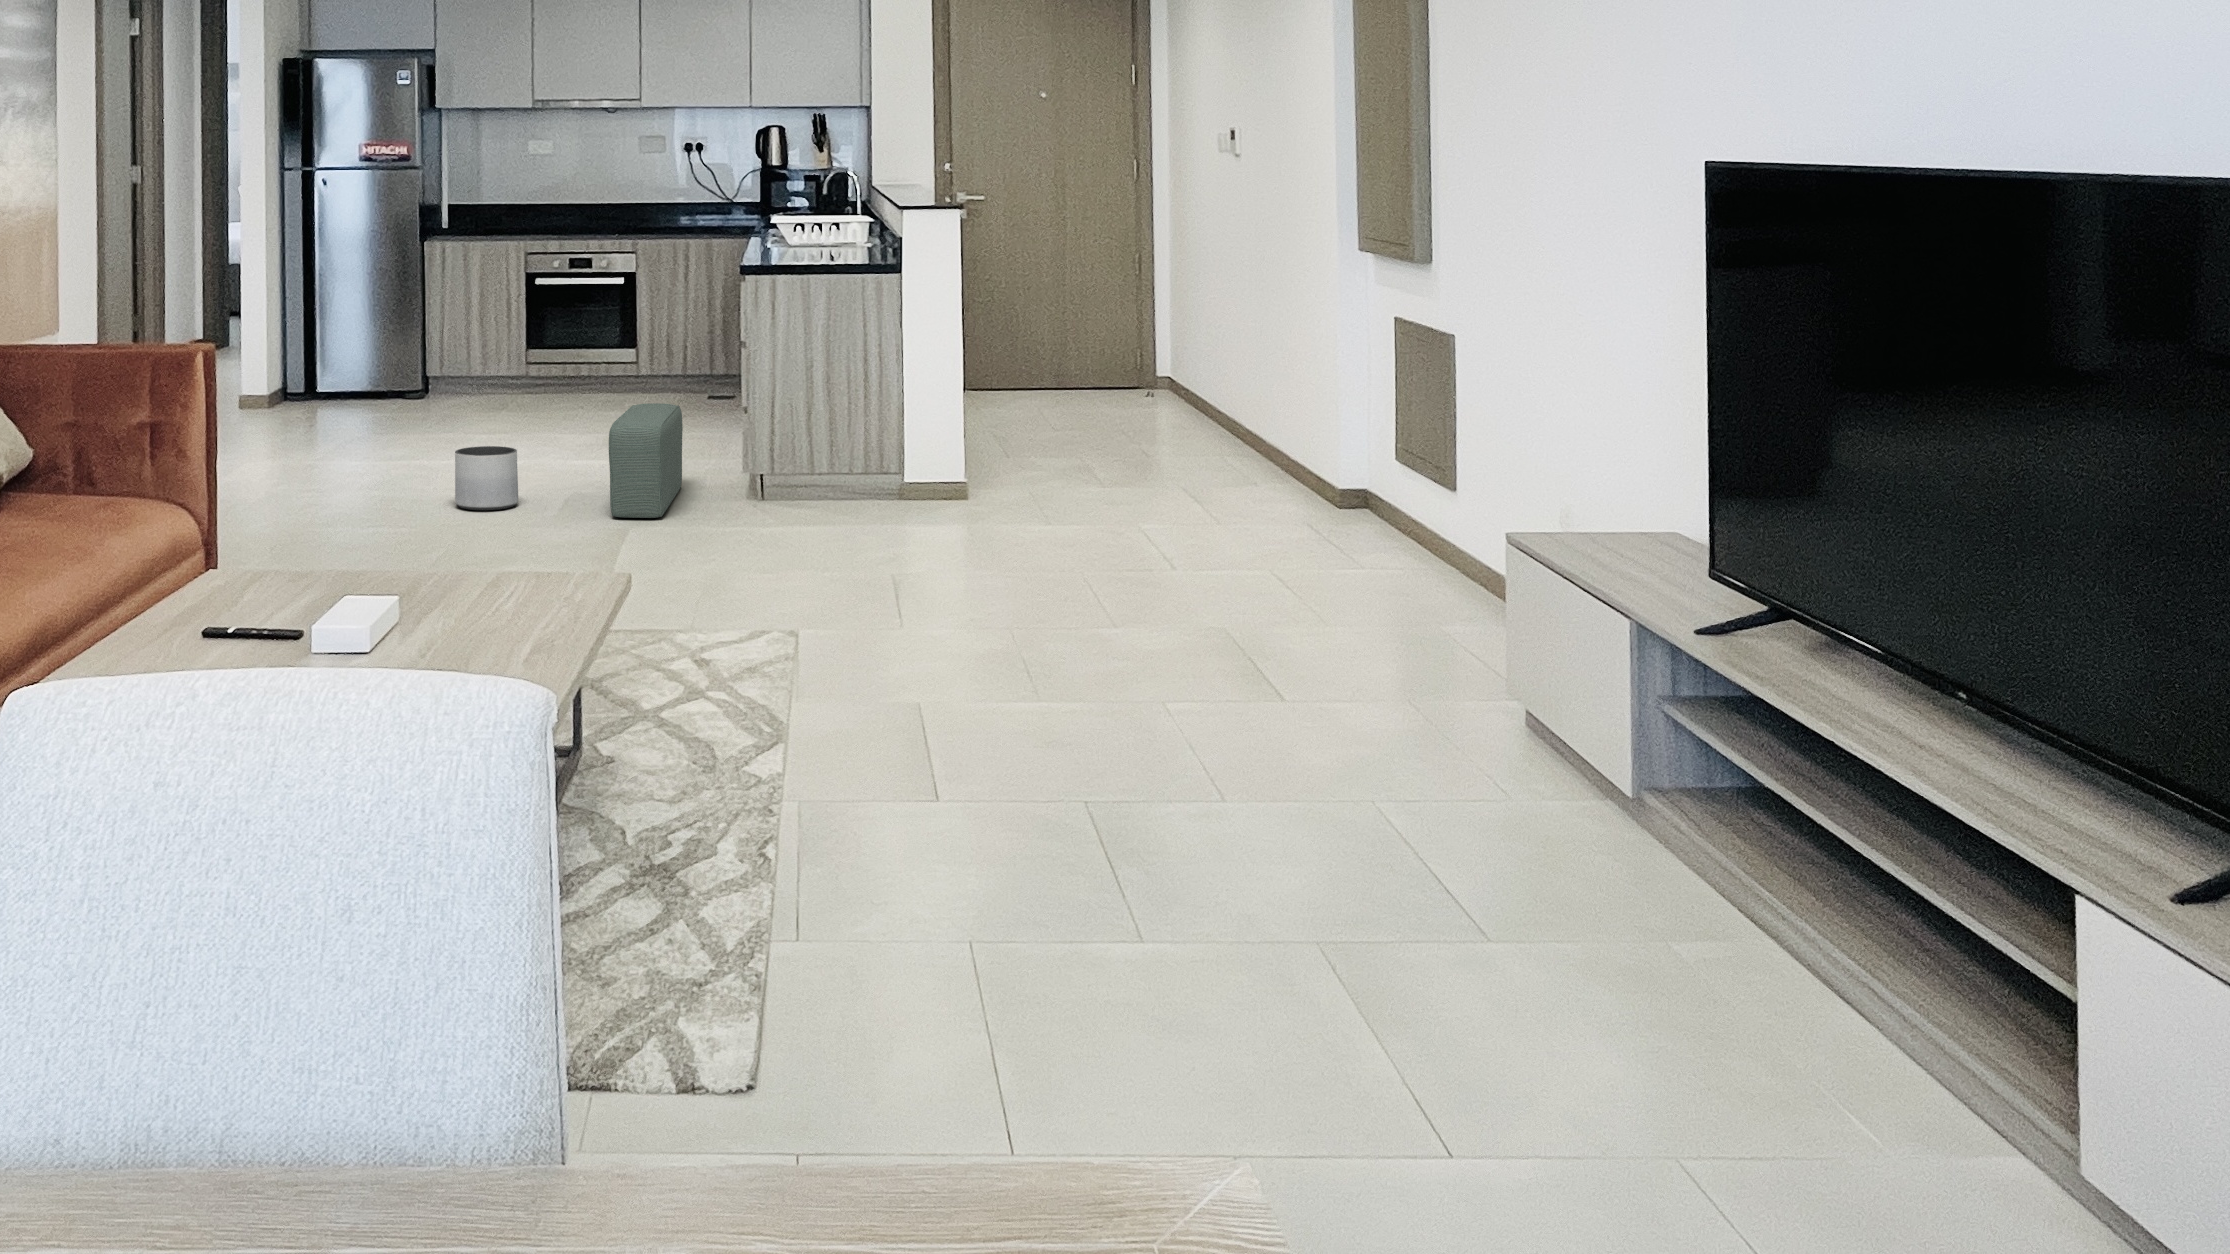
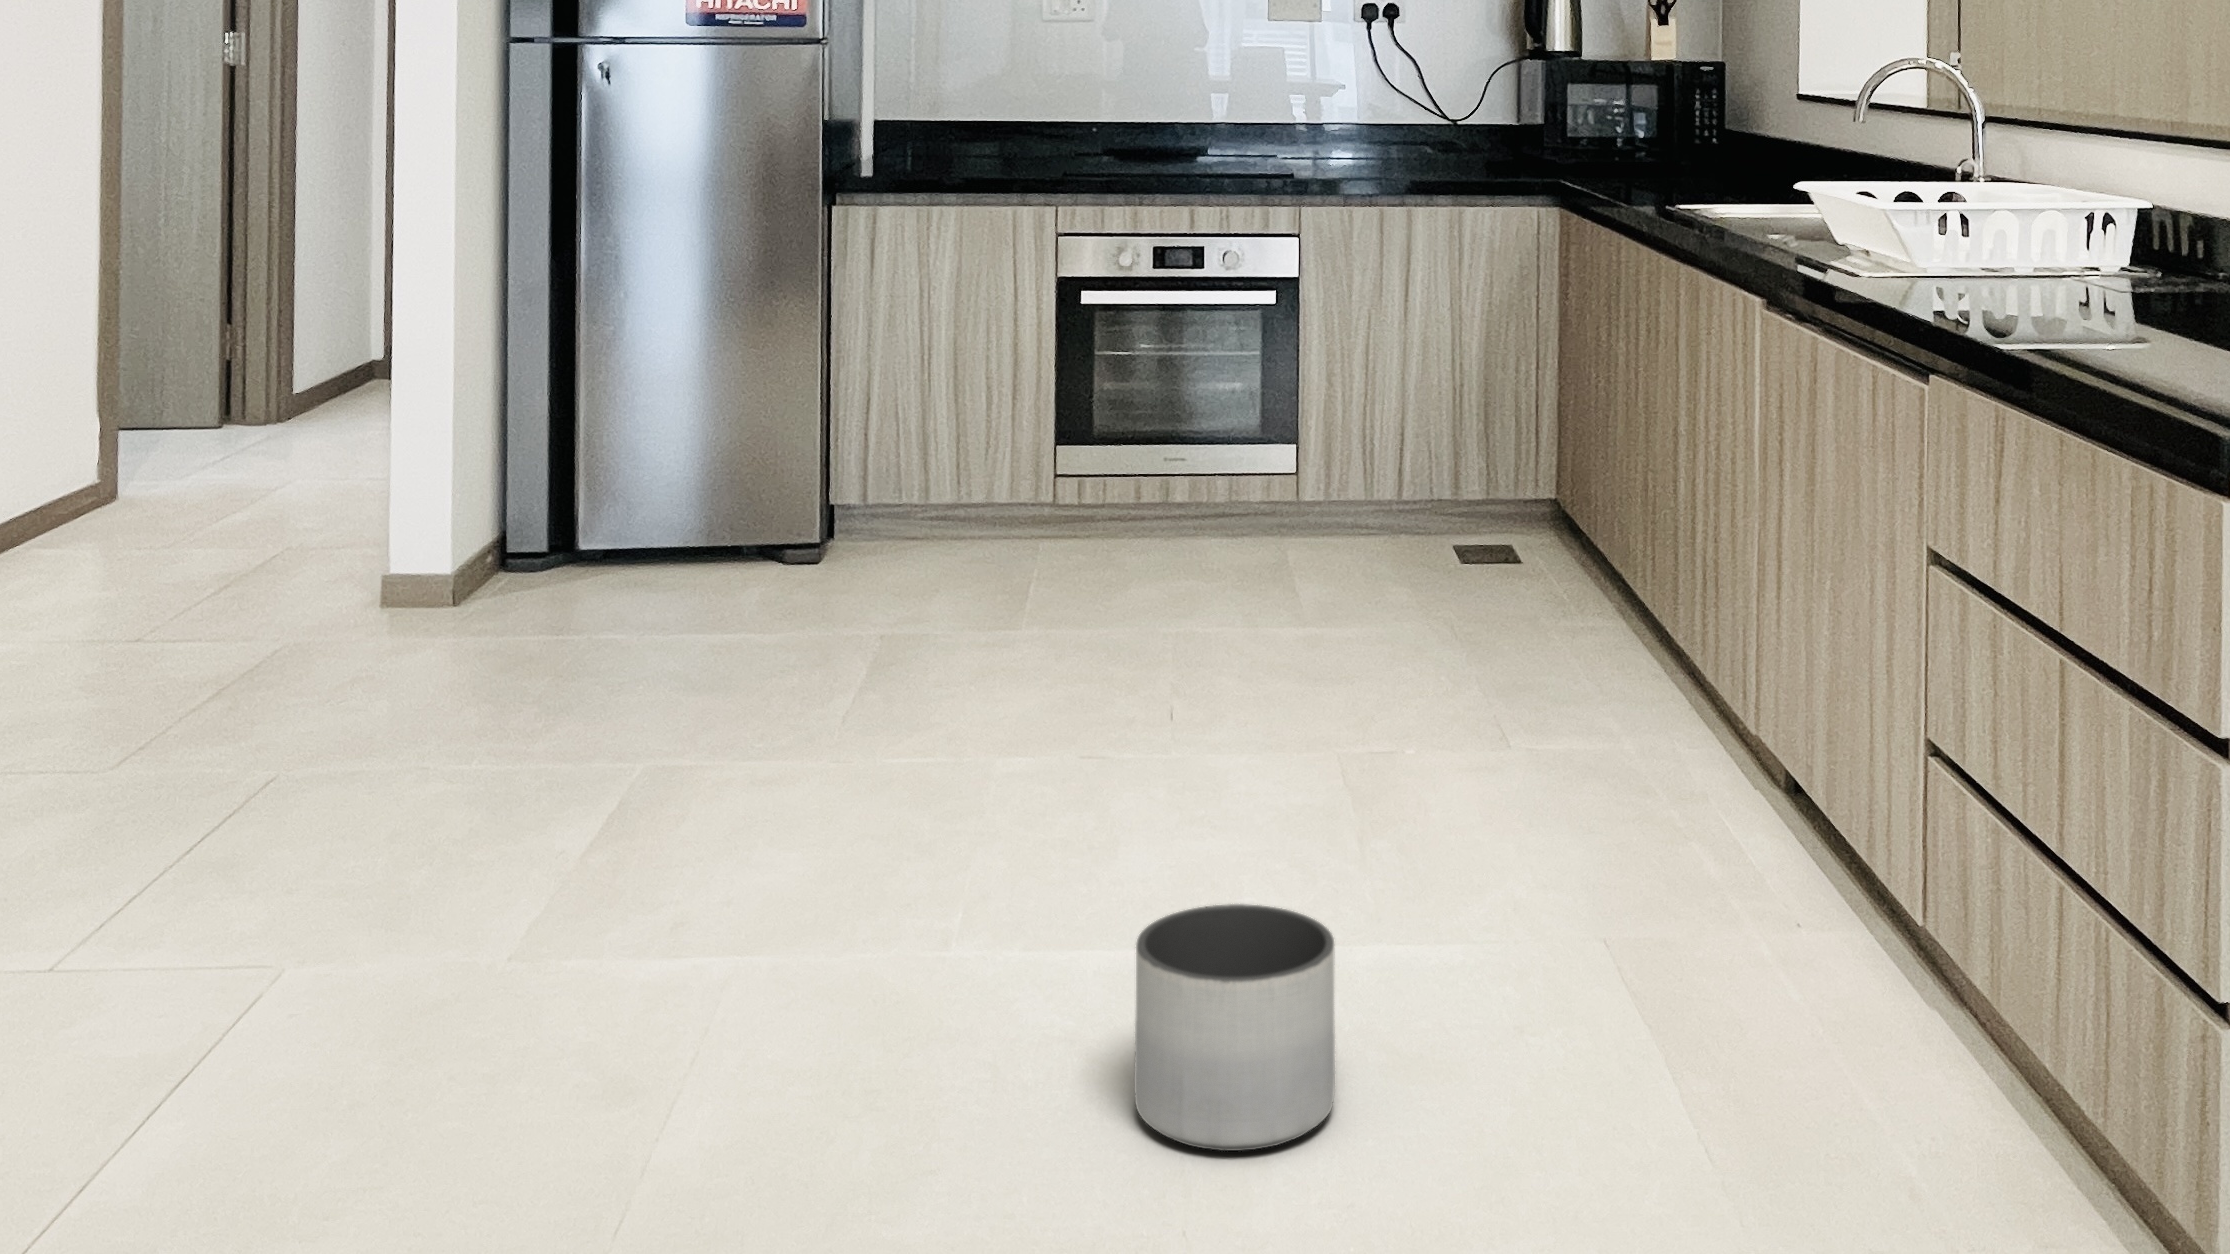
pouf: present [609,403,683,518] -> none [1596,729,1870,1190]

